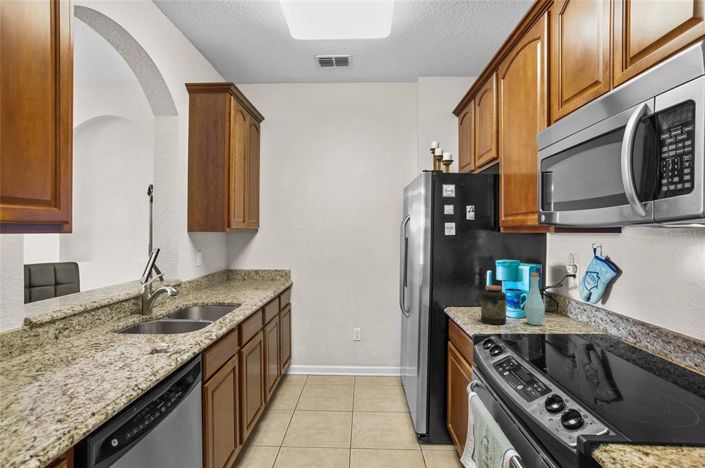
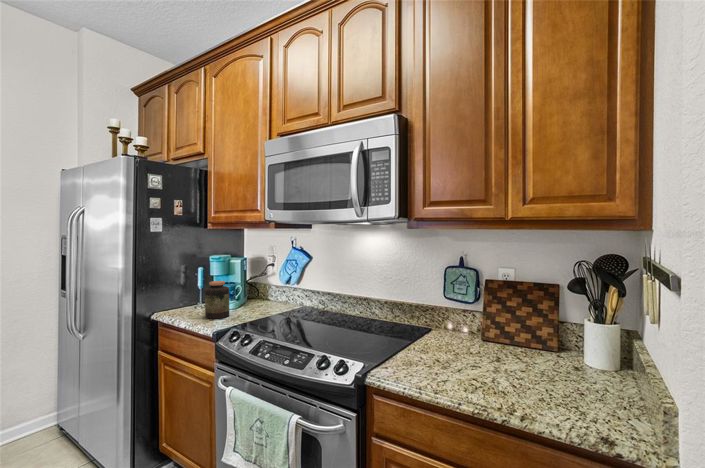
bottle: present [524,273,545,325] -> none [242,265,259,311]

